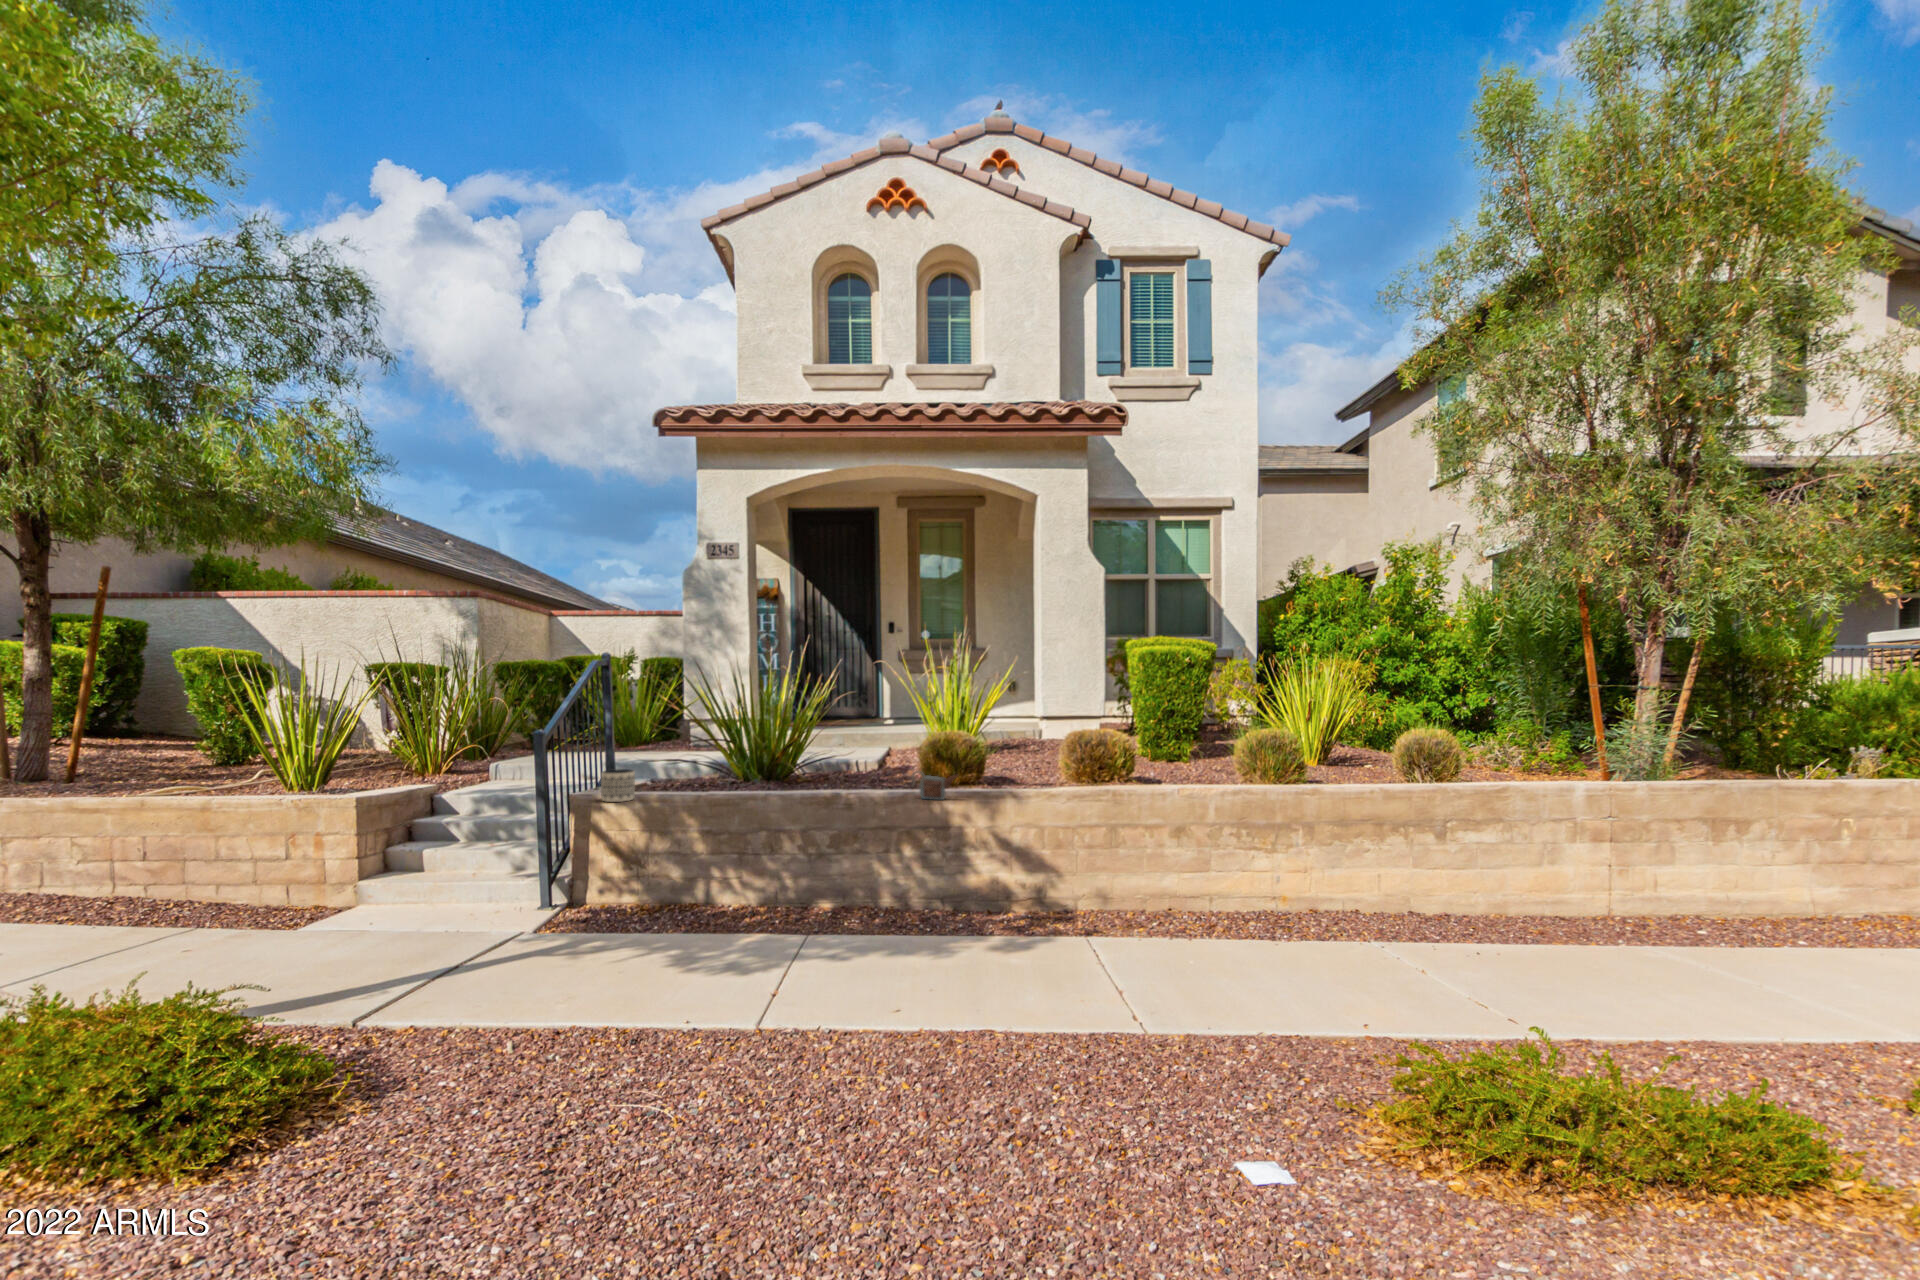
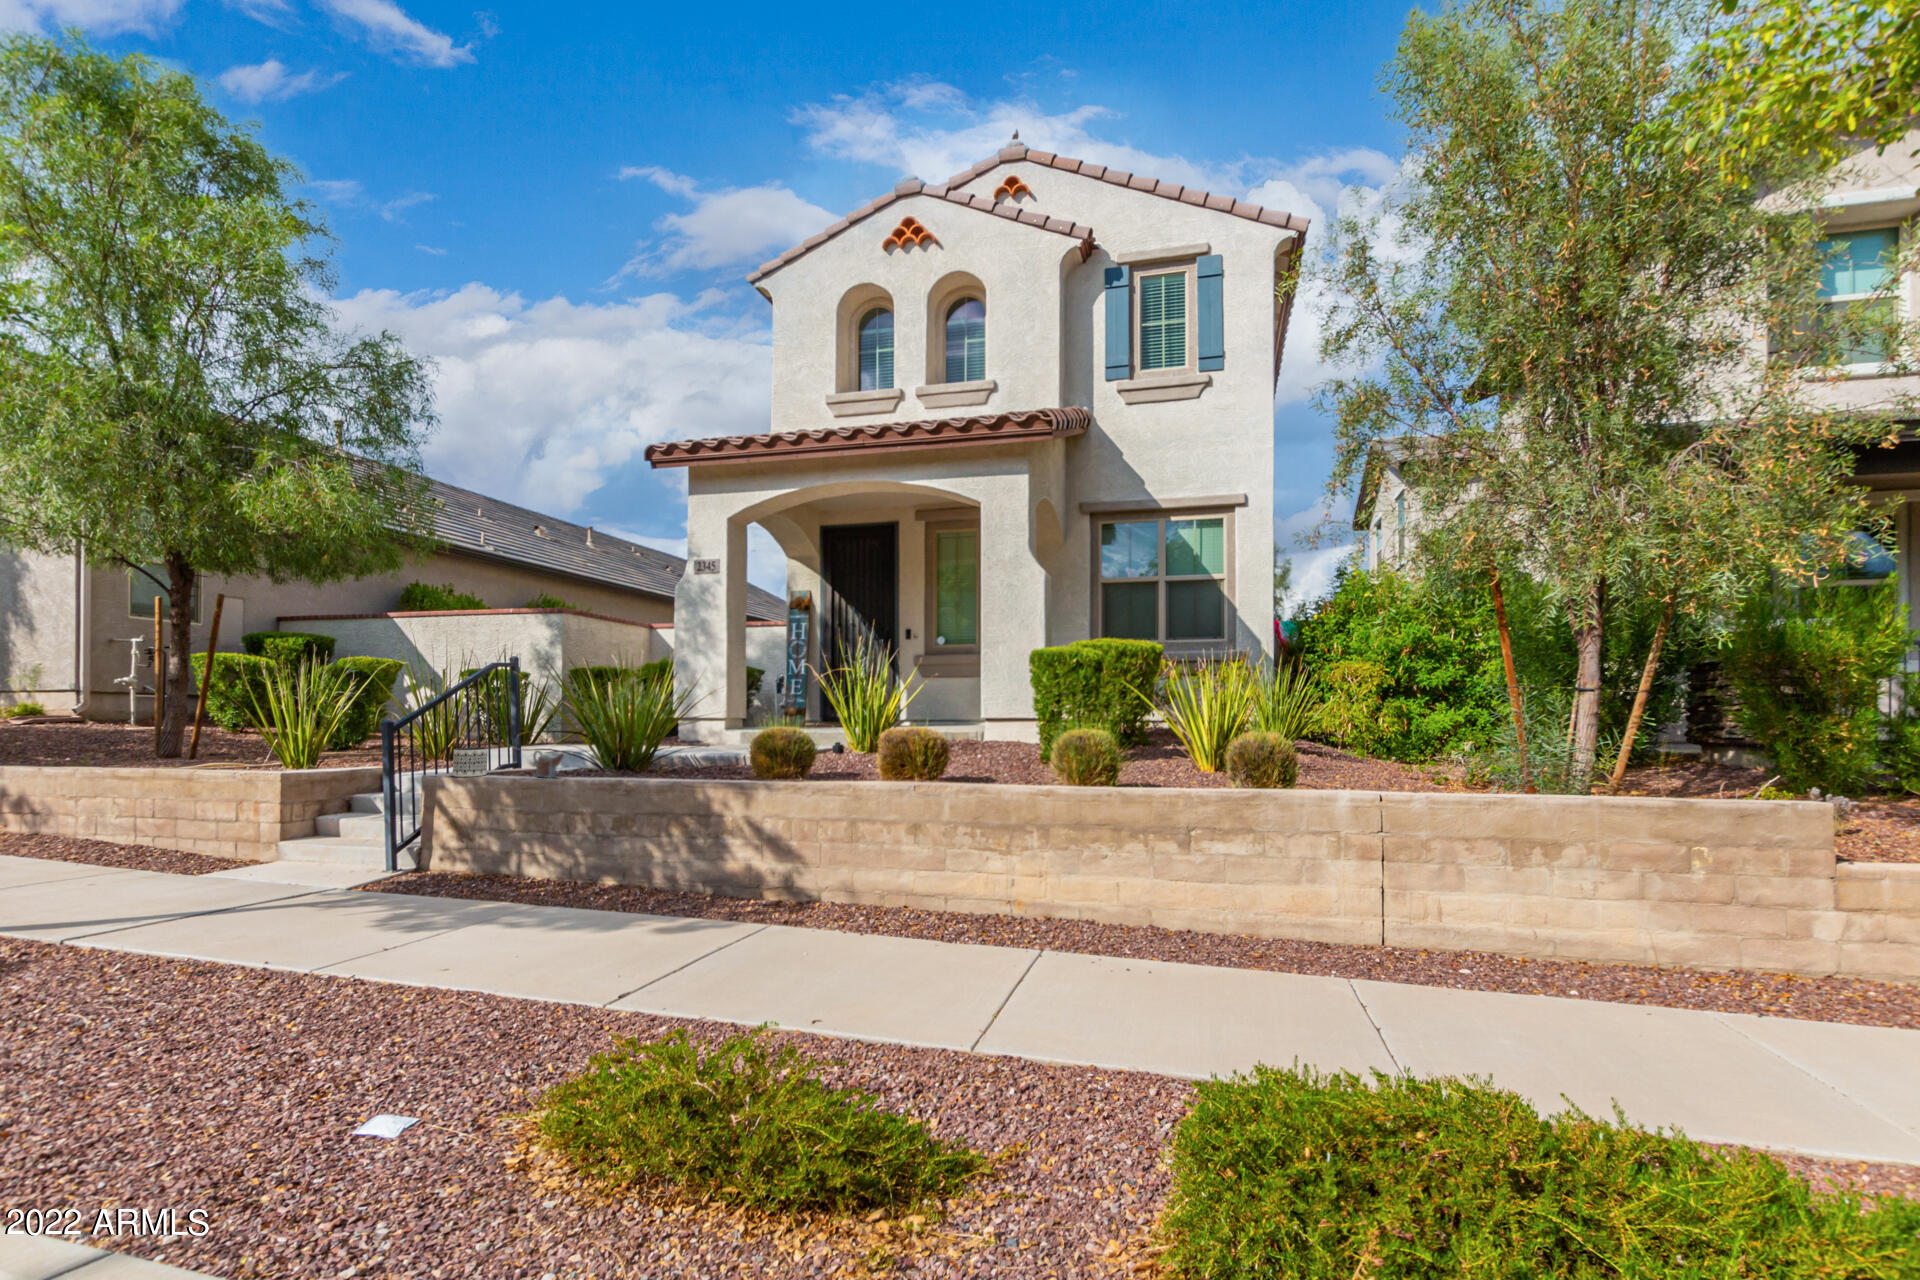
watering can: present [912,771,958,800] -> present [533,750,563,778]

